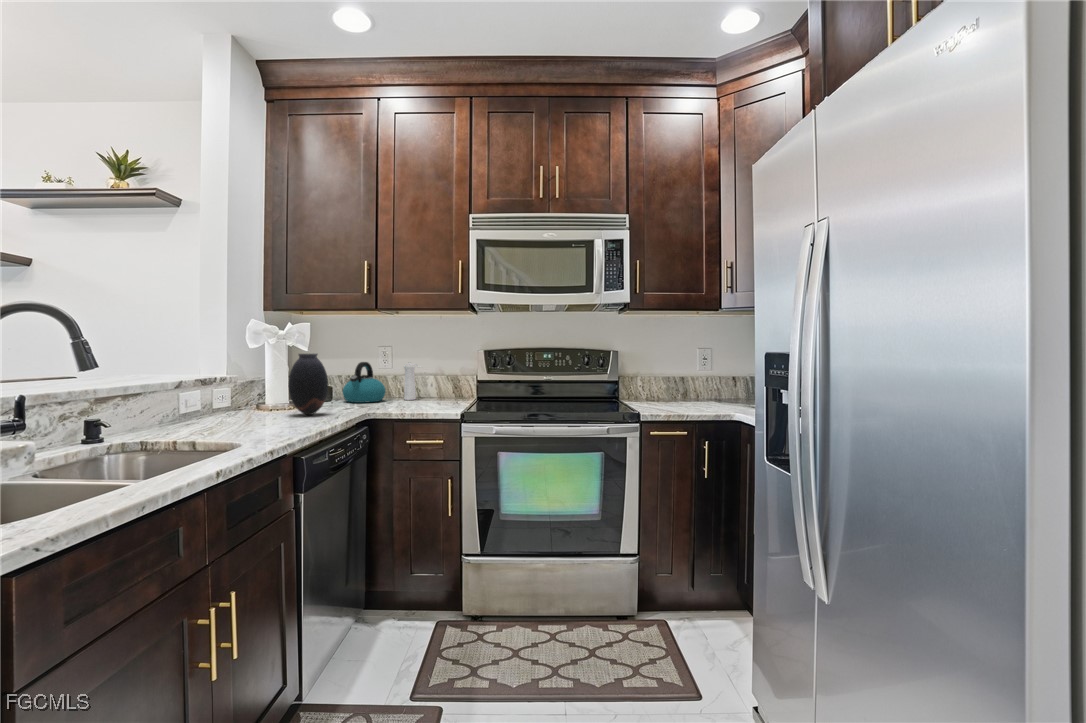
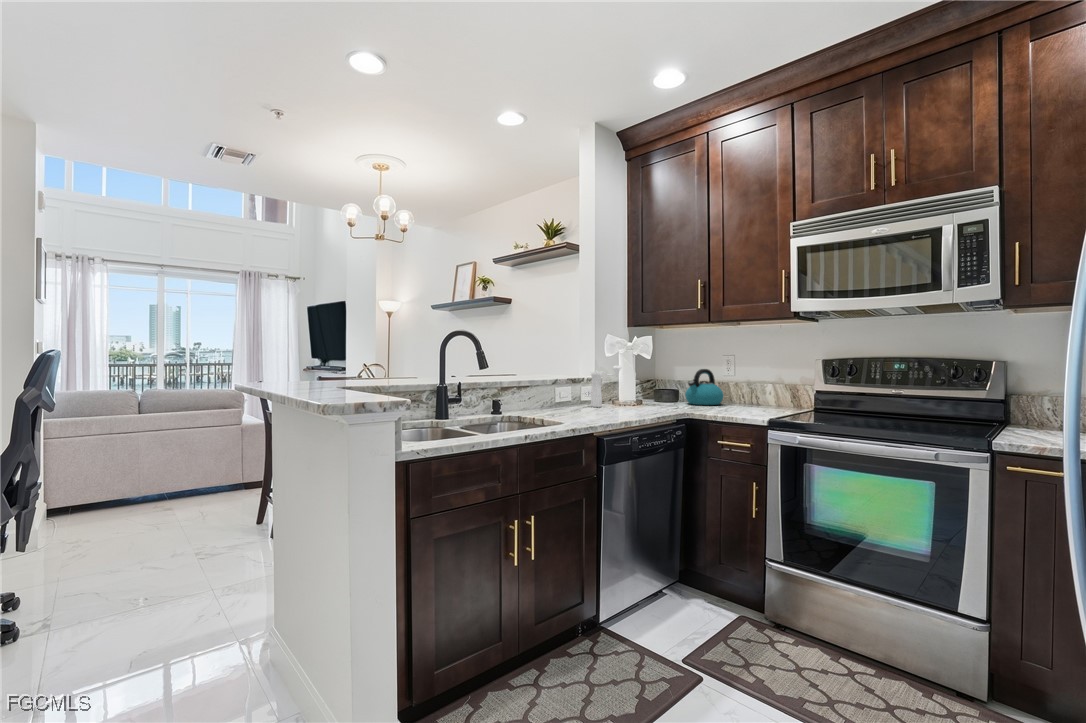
vase: present [289,353,328,415] -> none [625,361,655,411]
pepper mill: present [404,362,421,400] -> present [591,365,621,407]

